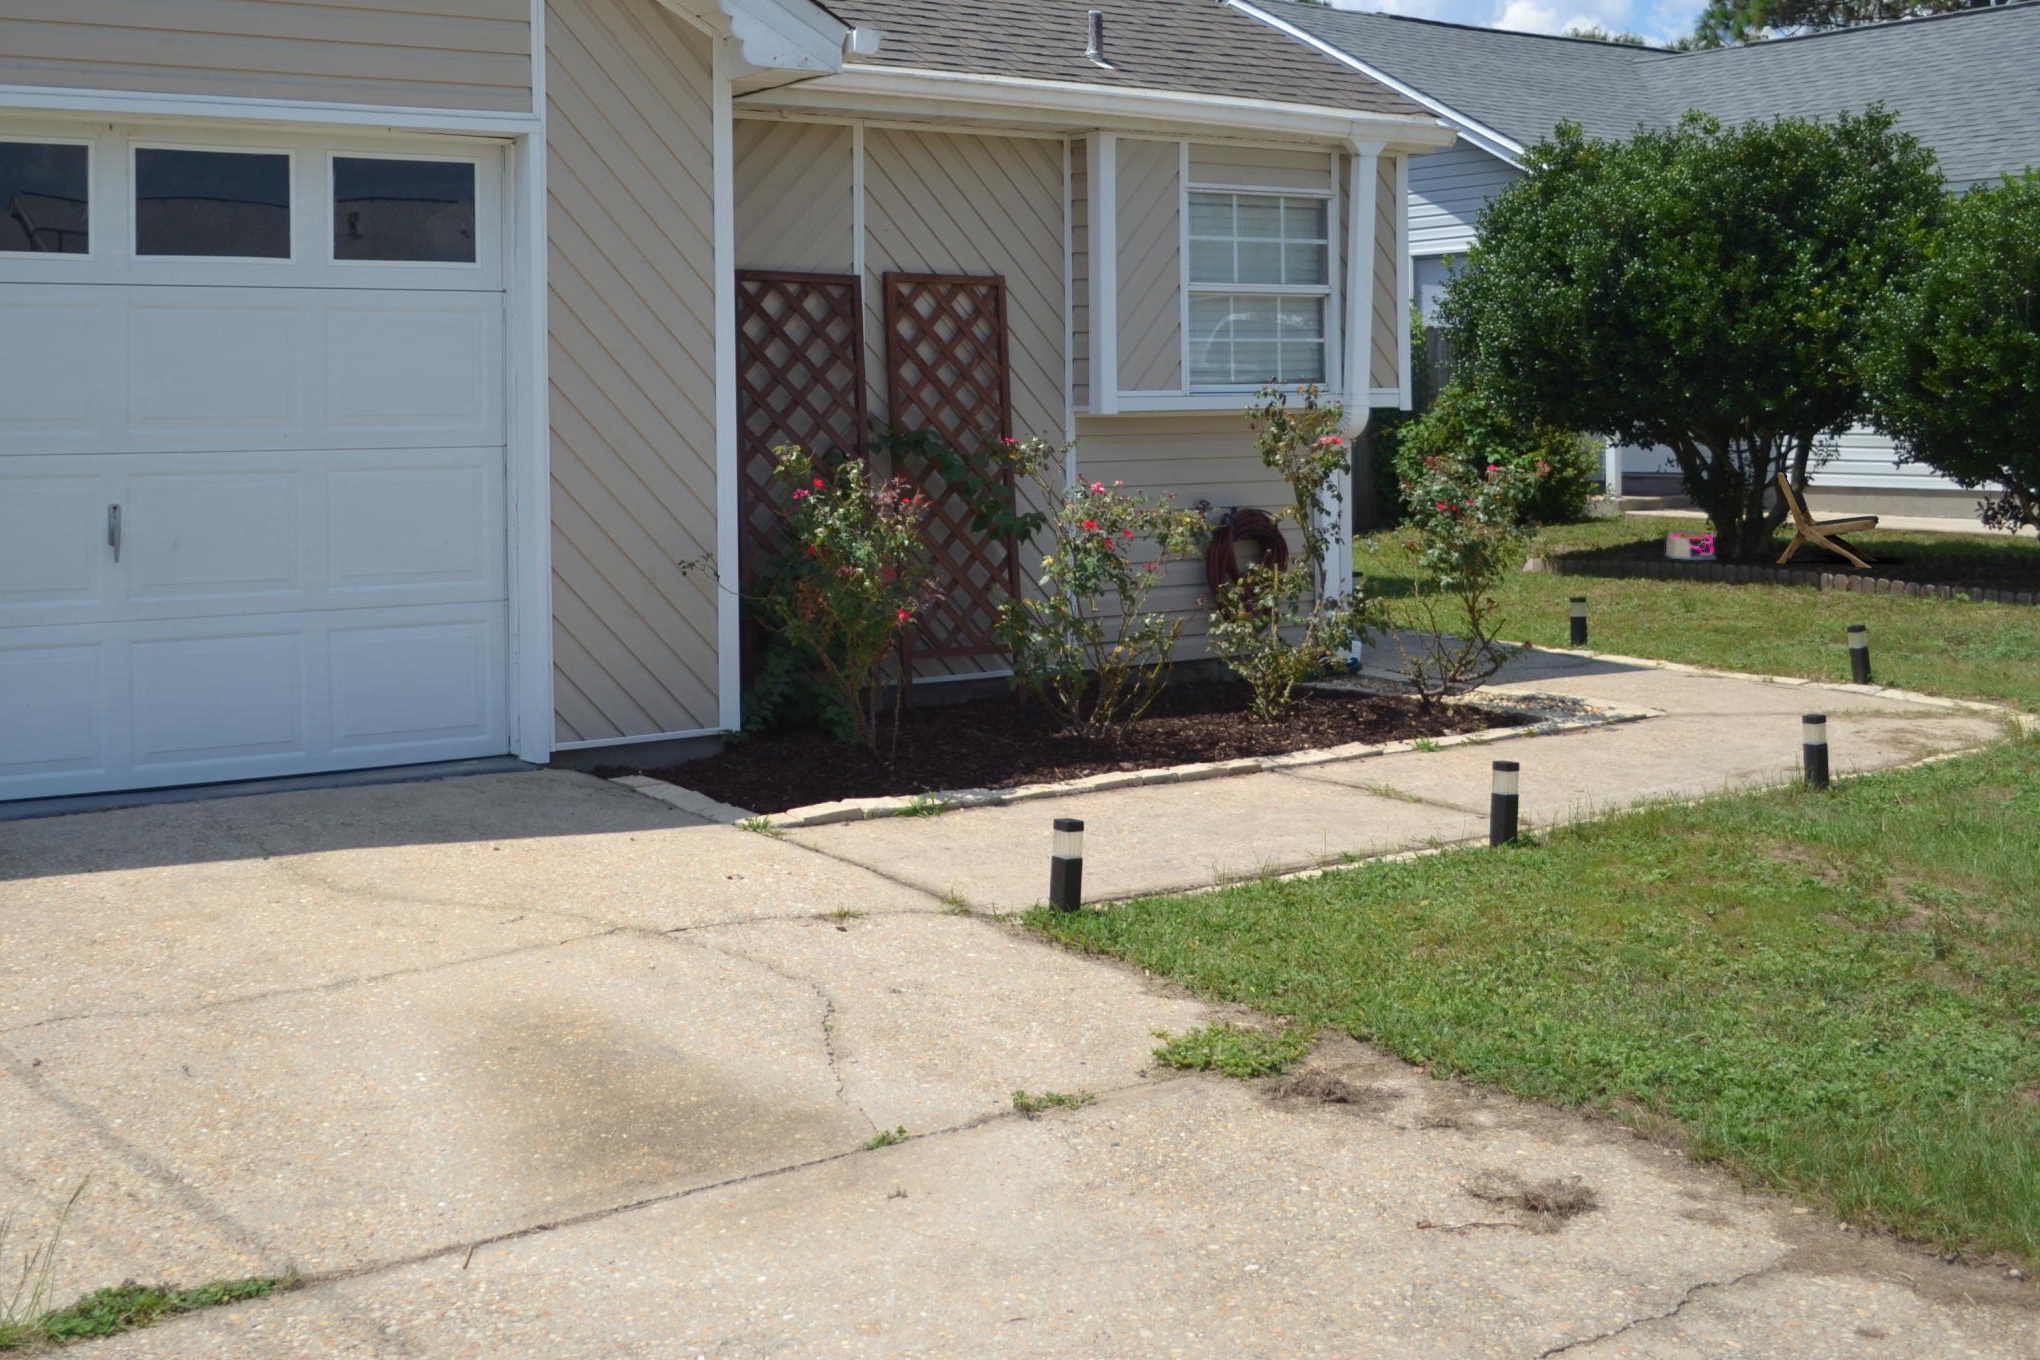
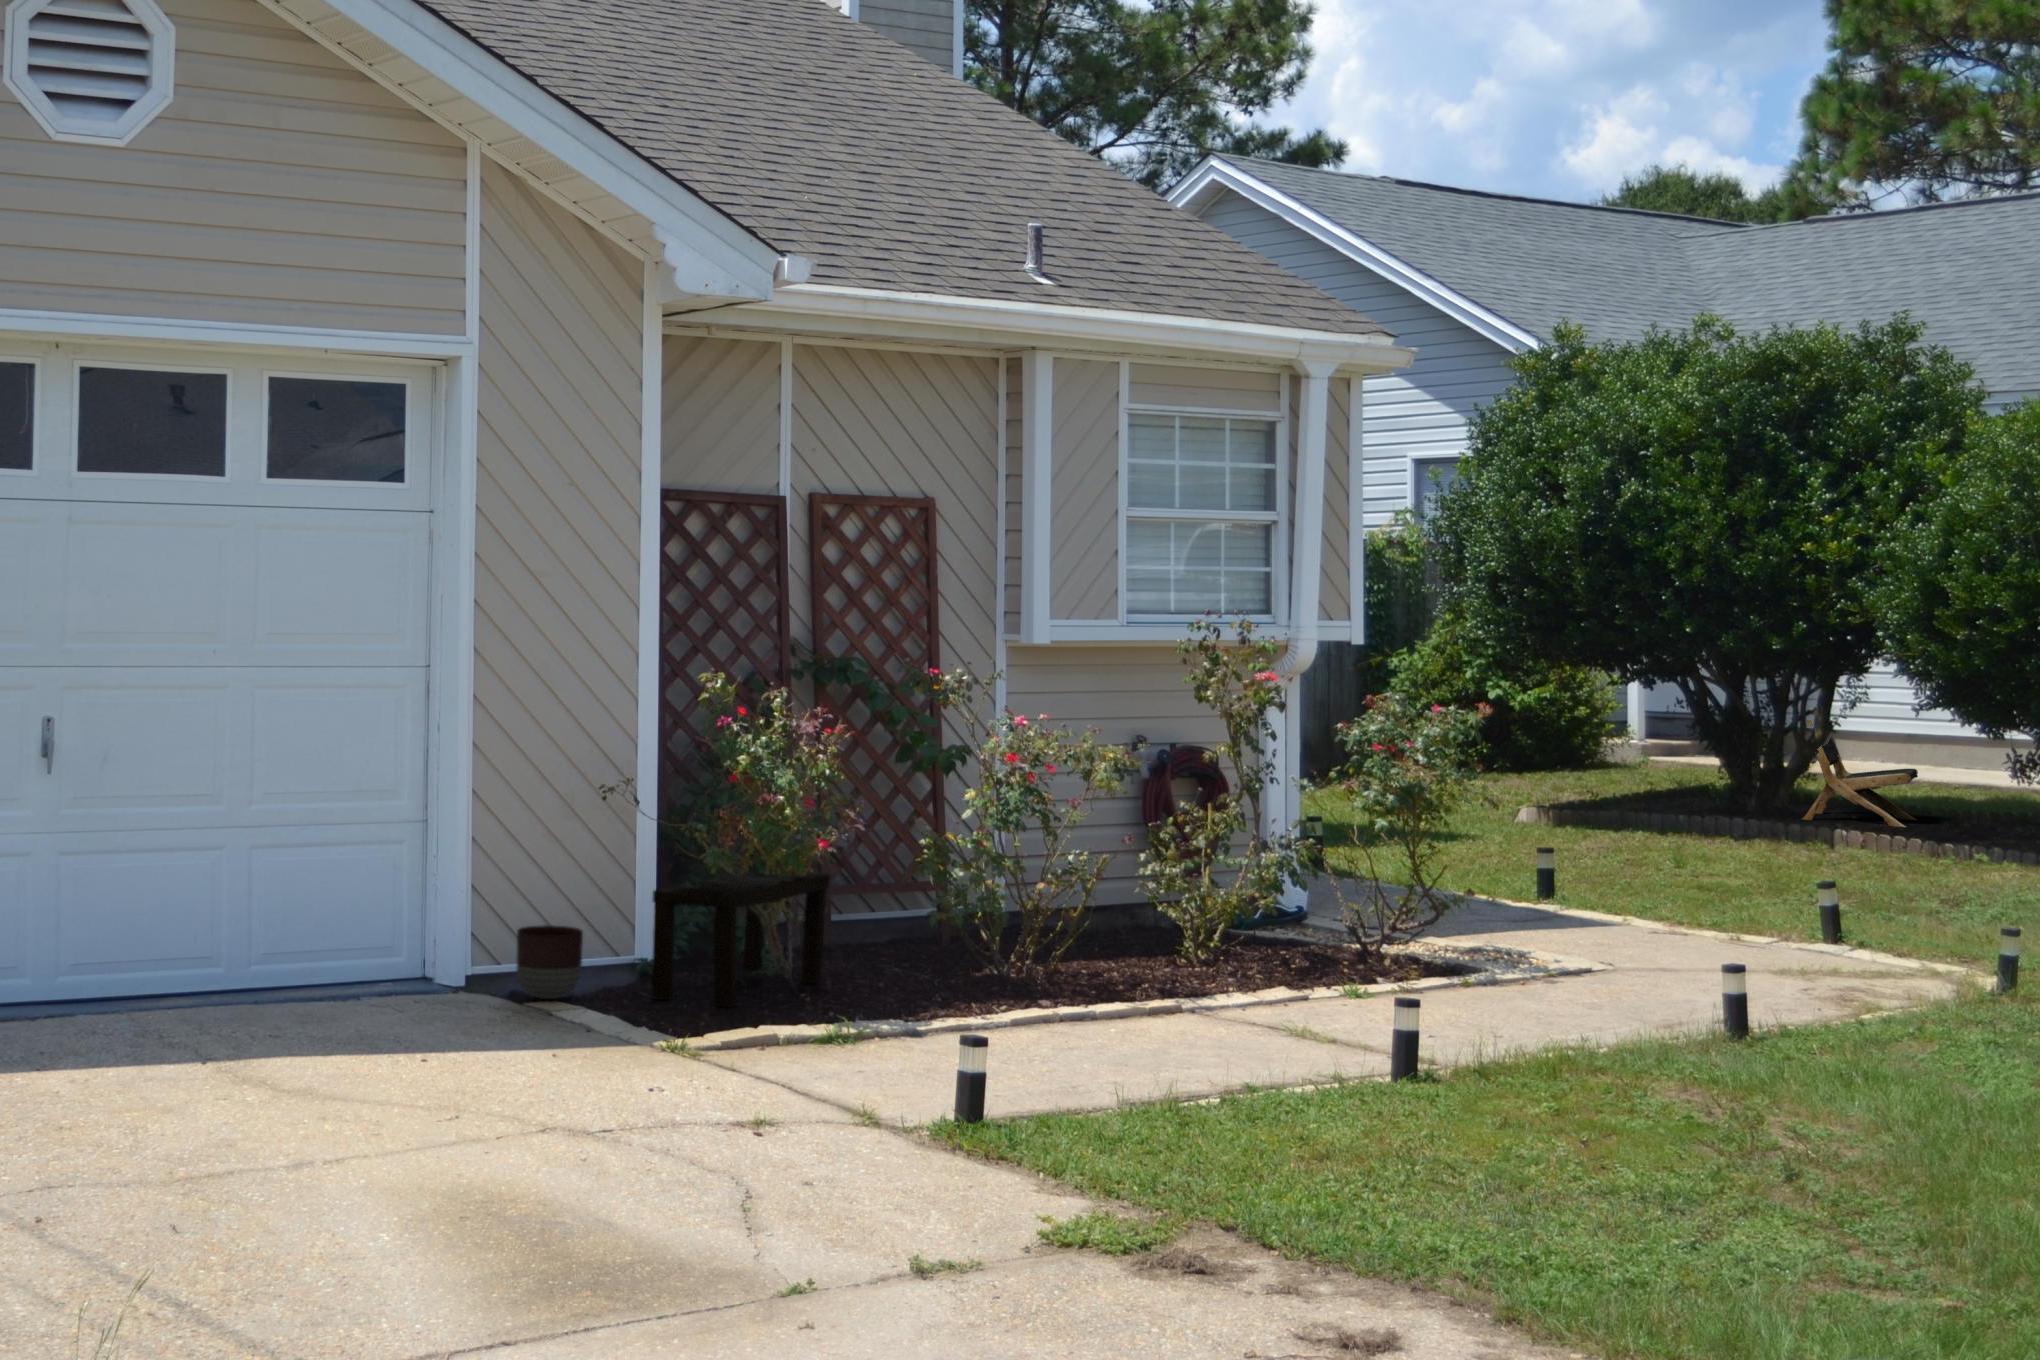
storage bin: present [1665,531,1716,560] -> none [1681,780,1737,814]
bench: none [738,637,915,778] -> present [652,872,830,1007]
planter: none [604,700,669,773] -> present [516,925,583,999]

